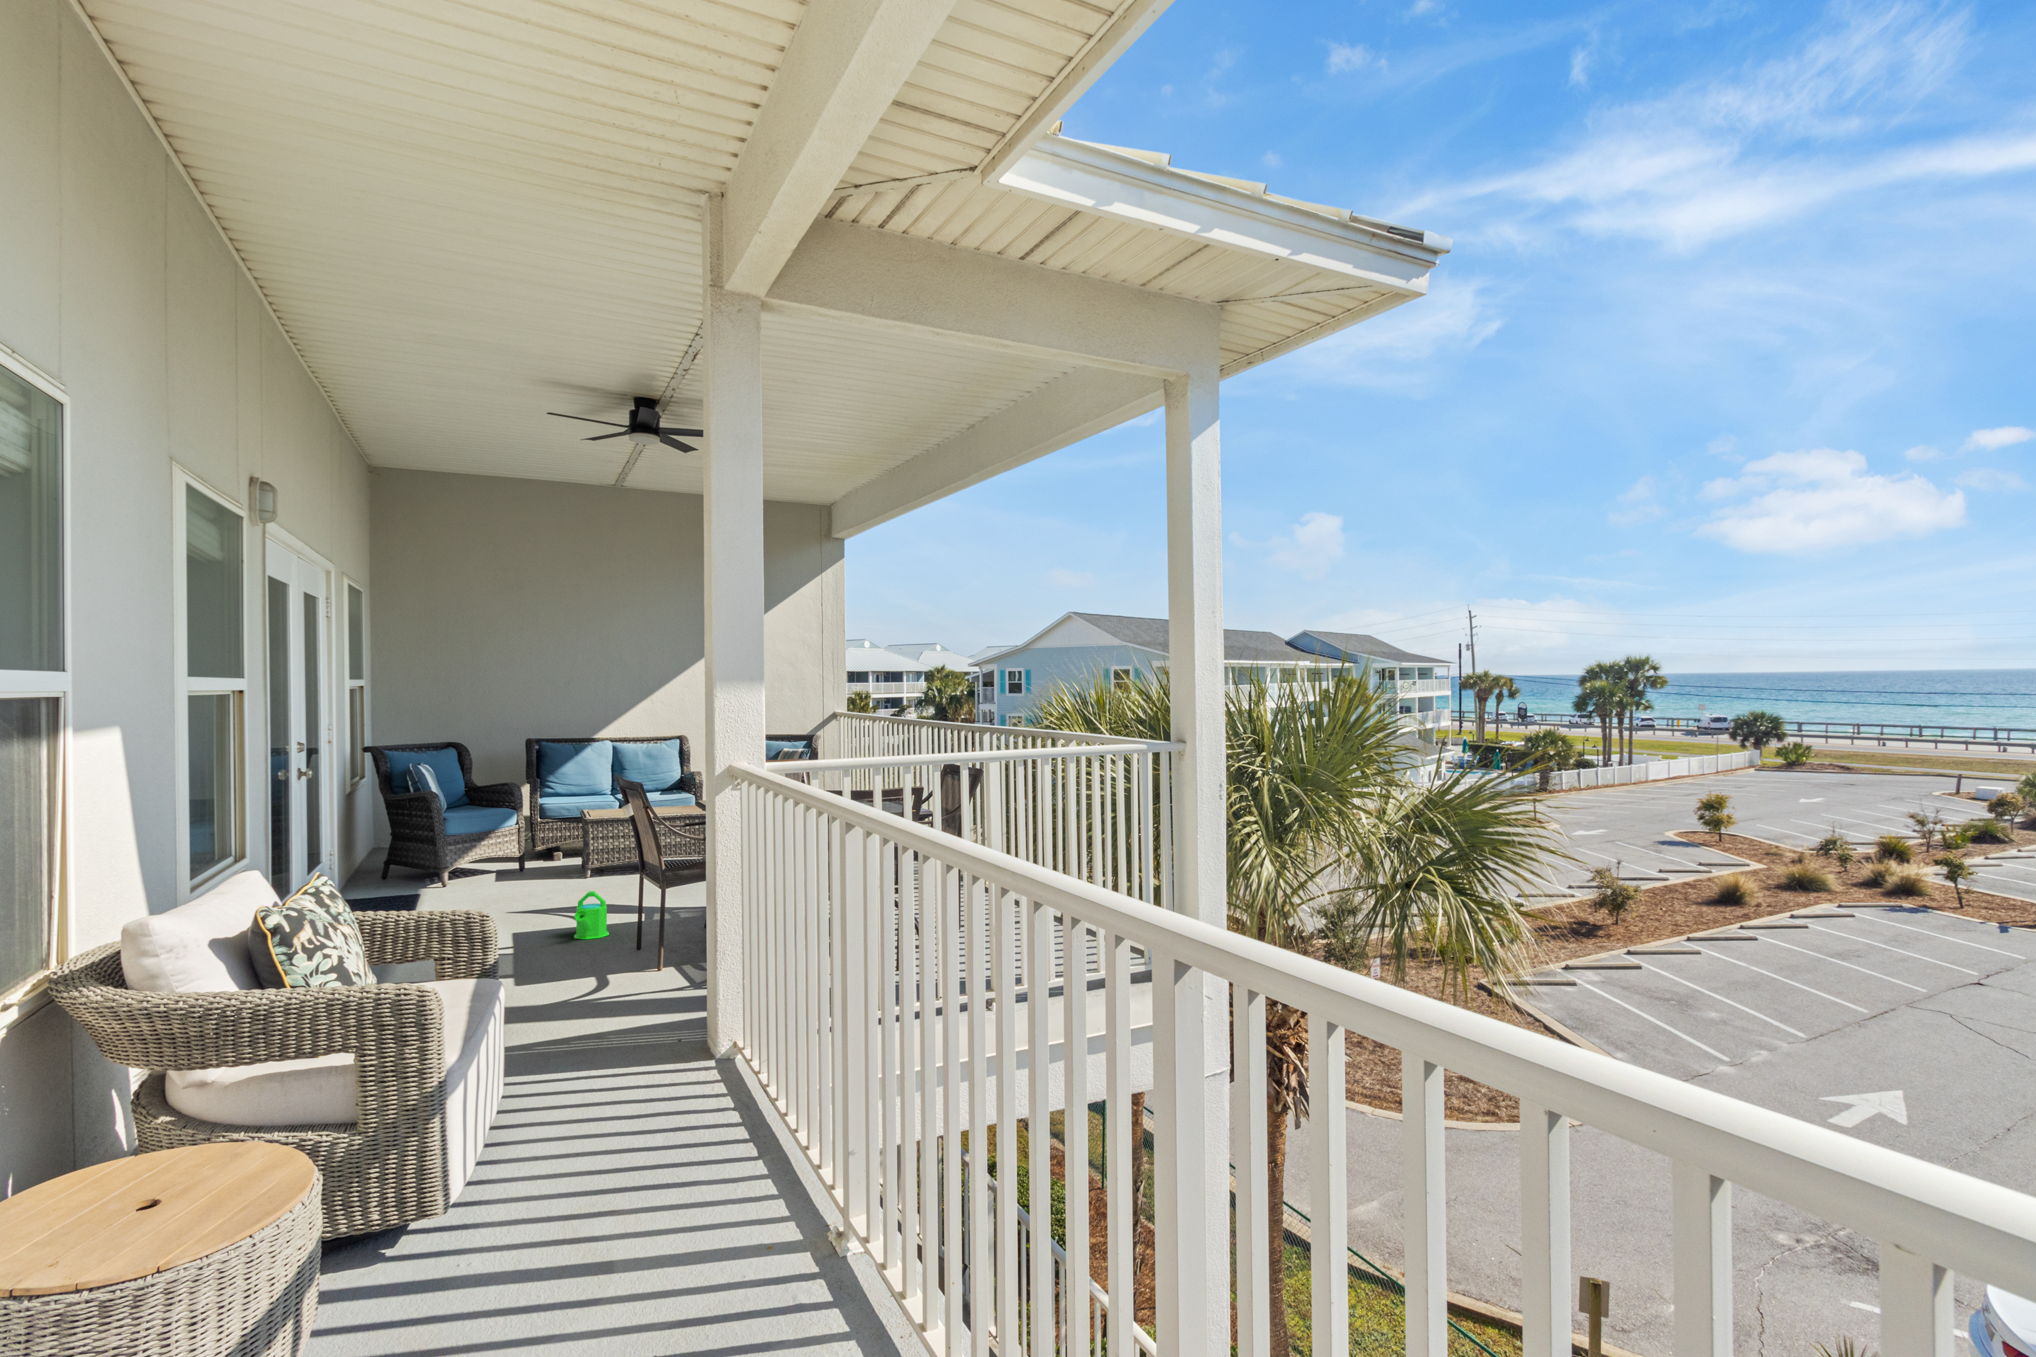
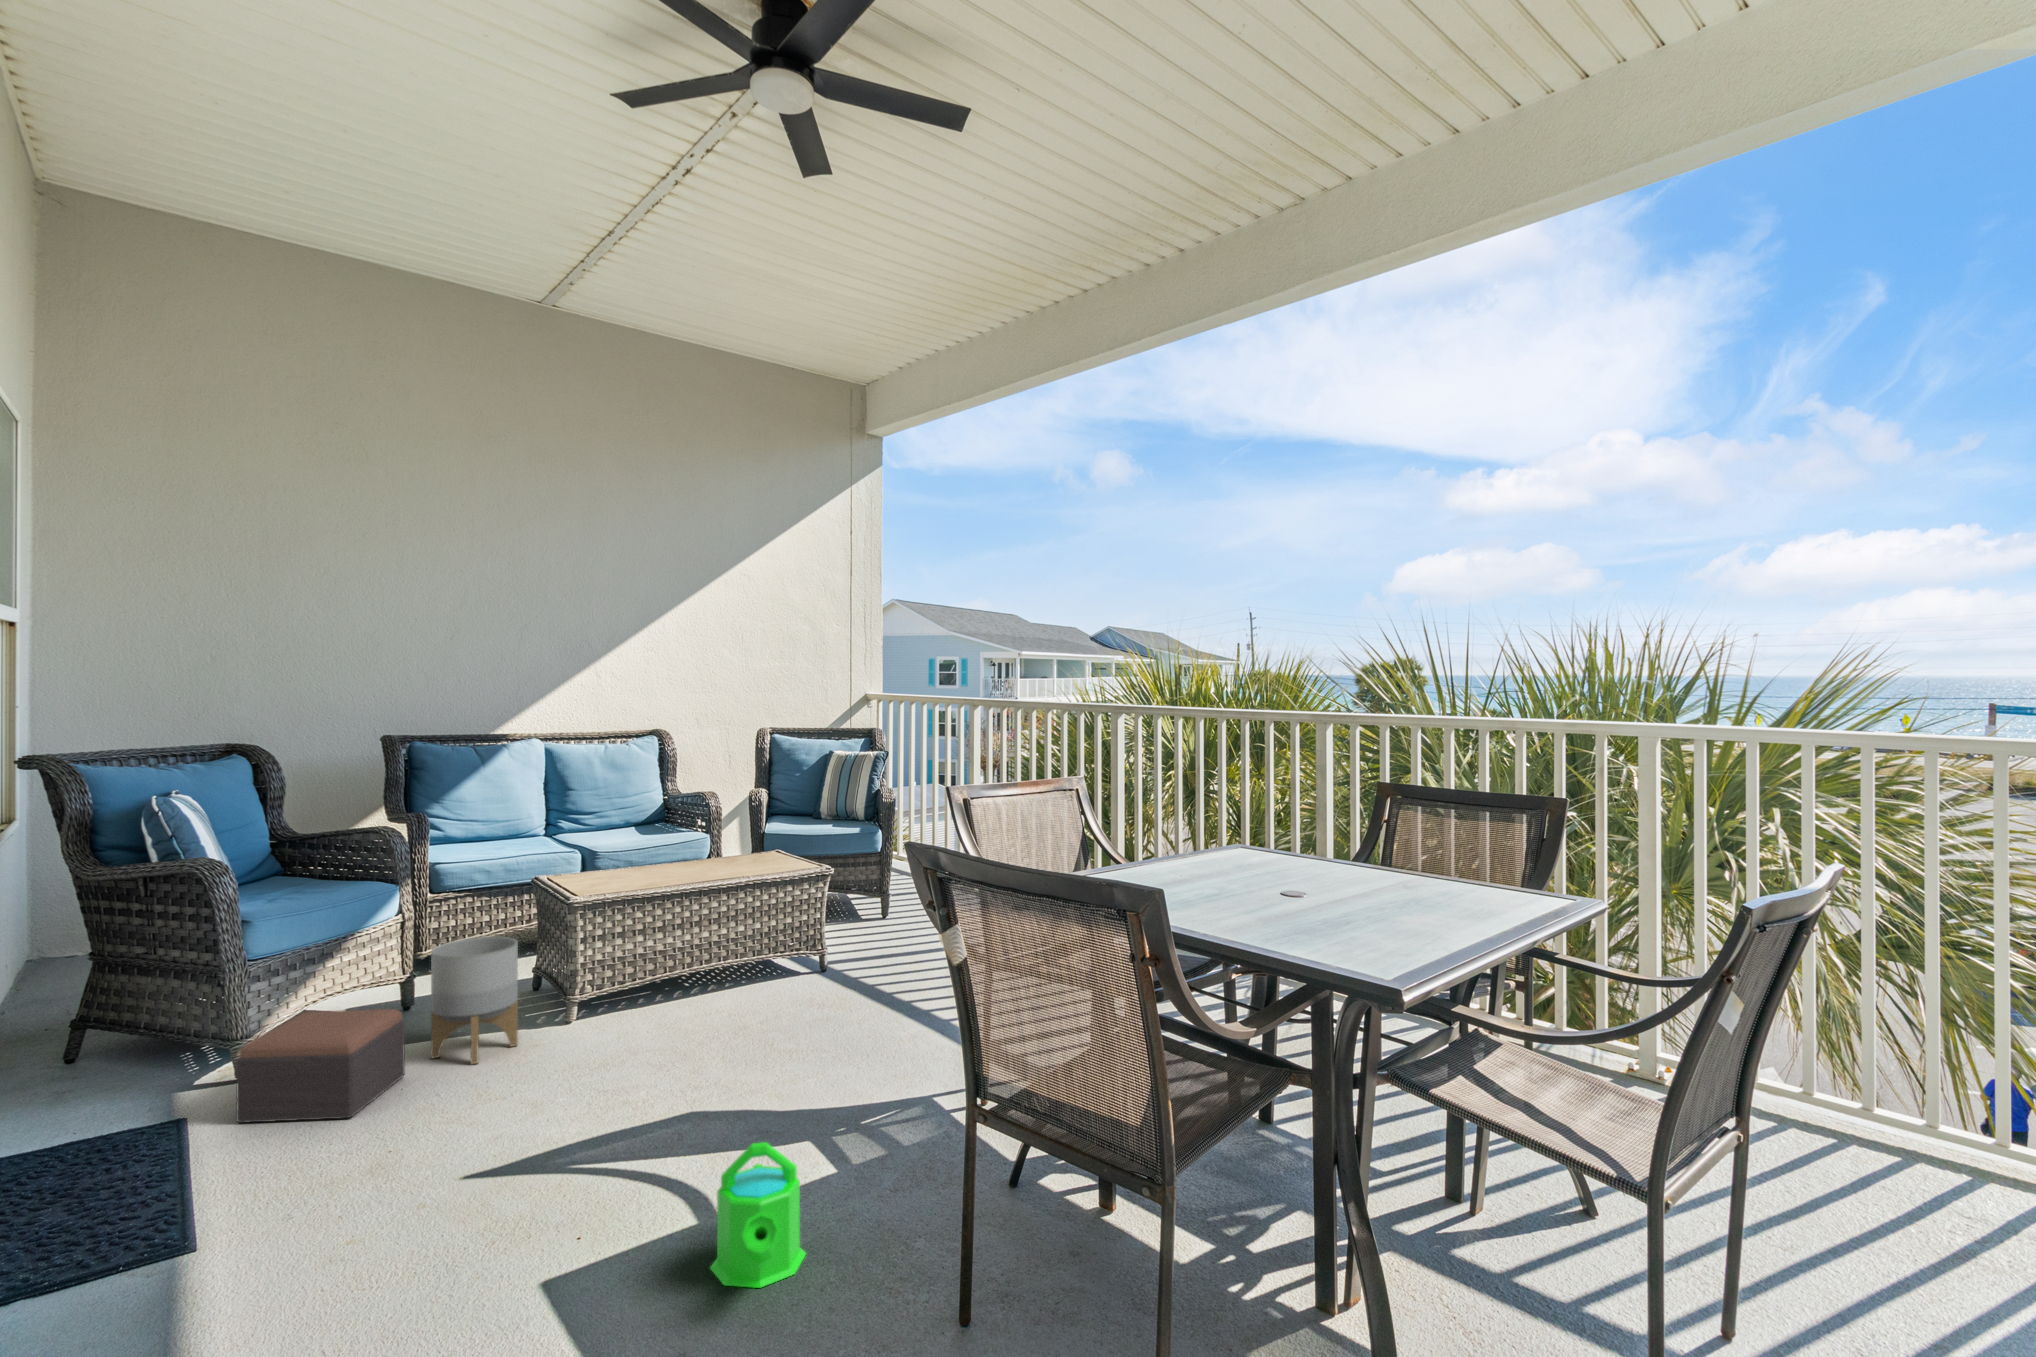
planter: none [520,834,559,889] -> present [431,936,518,1065]
footstool: none [438,859,506,899] -> present [236,1009,405,1123]

